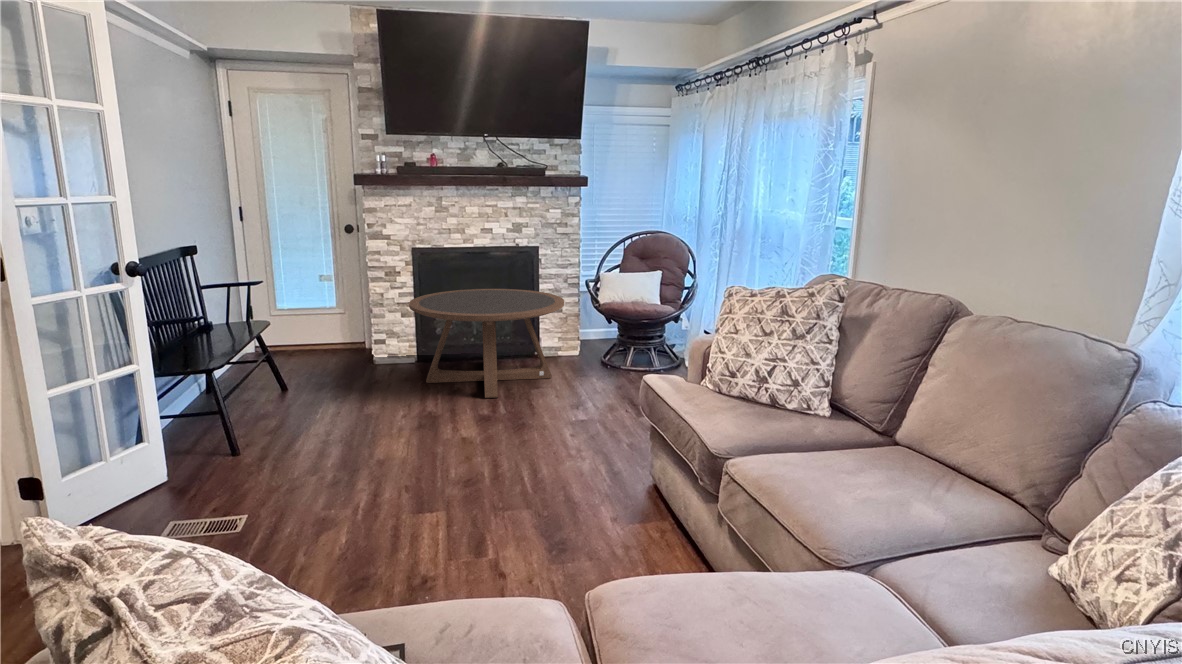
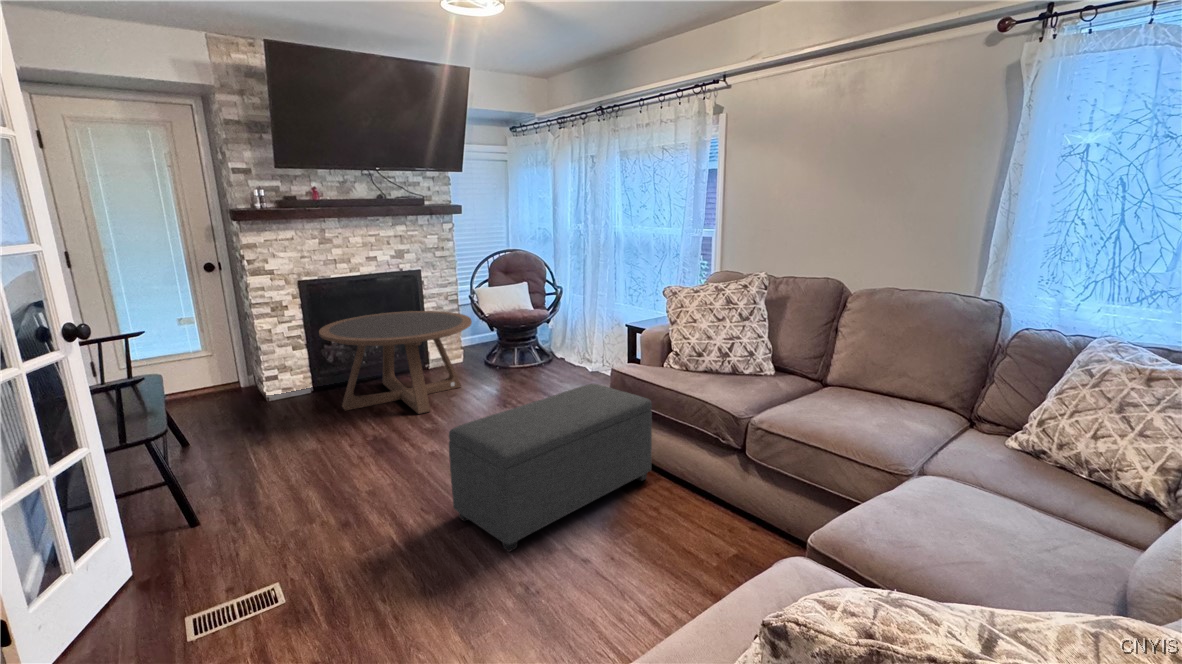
ottoman: none [411,391,653,552] -> present [449,384,652,552]

